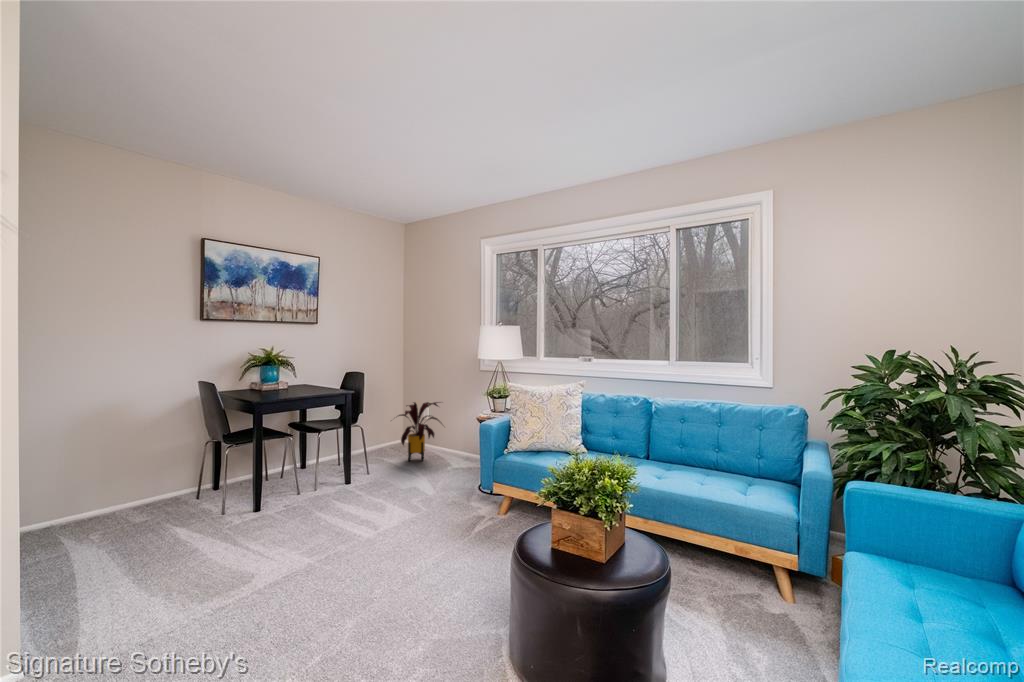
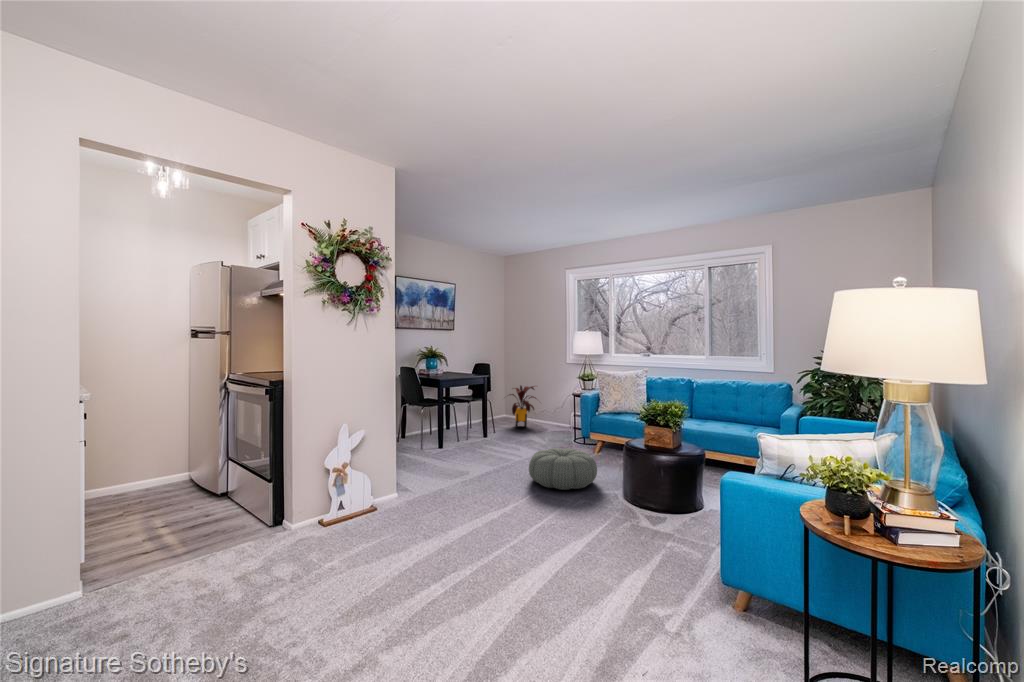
pouf: none [335,533,471,641] -> present [529,448,597,490]

